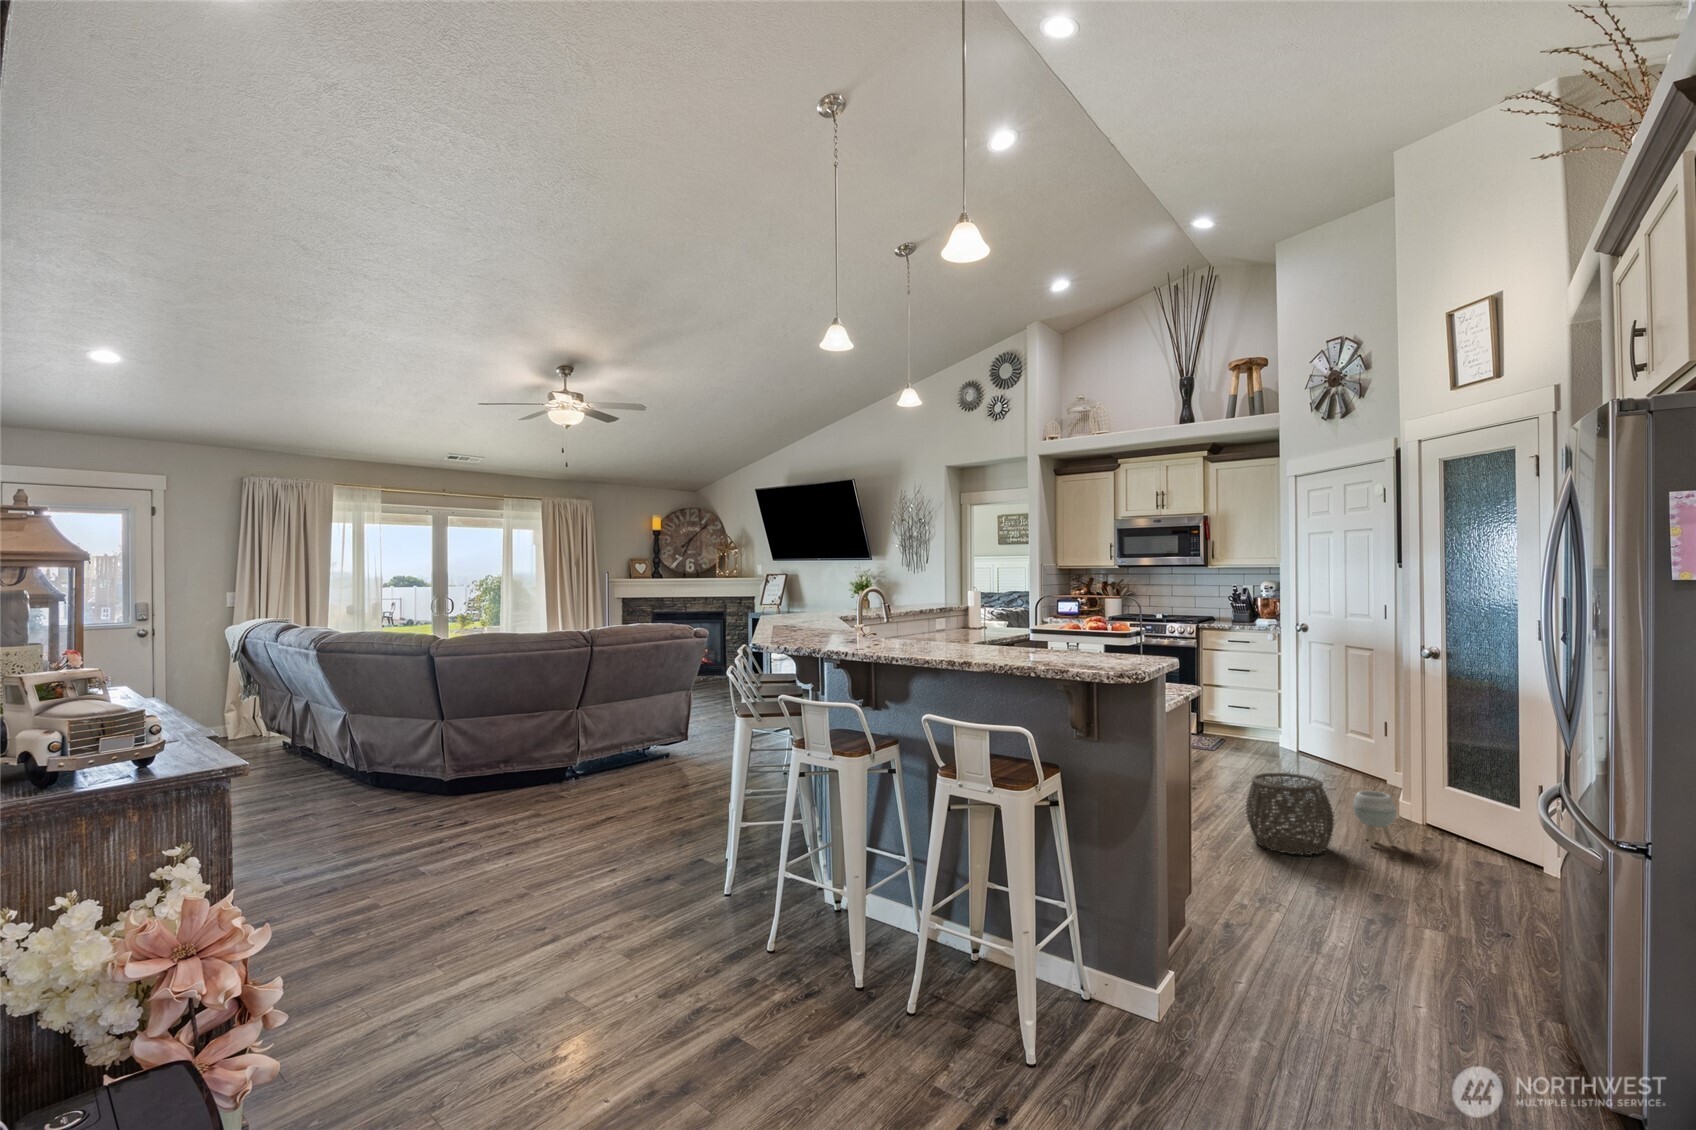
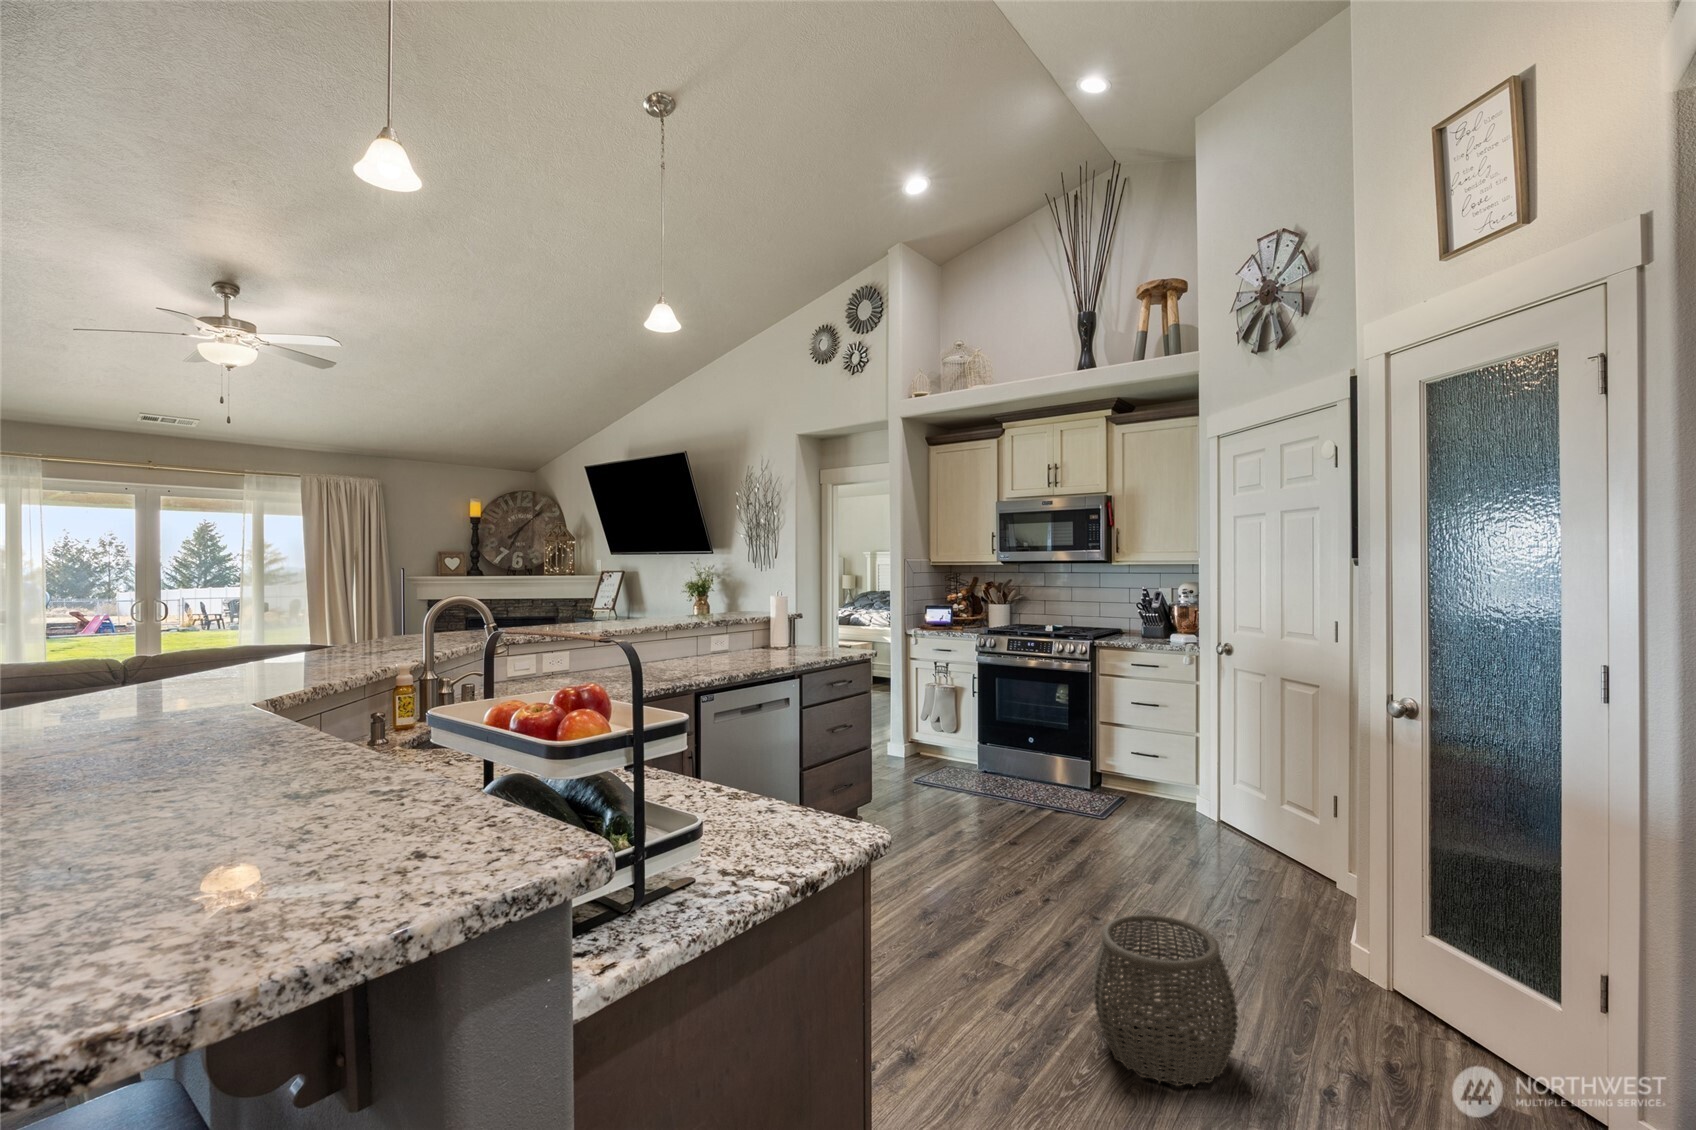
planter: present [1353,791,1396,846] -> none [1275,948,1346,1054]

